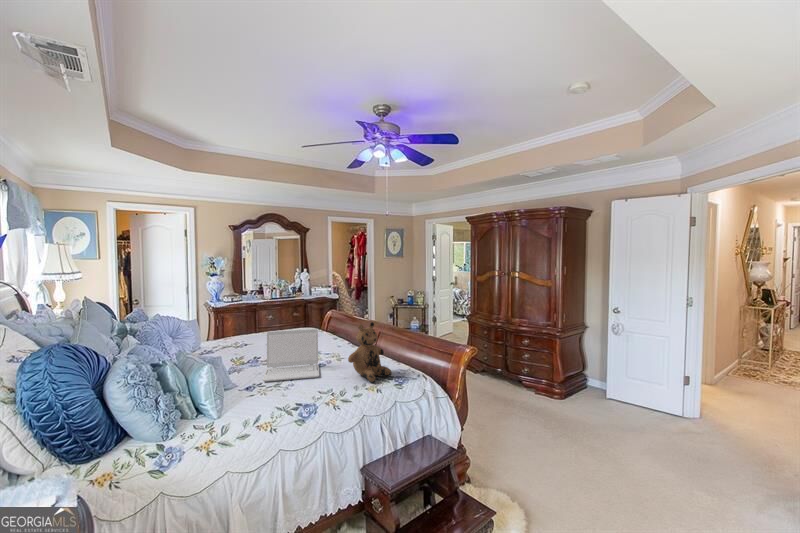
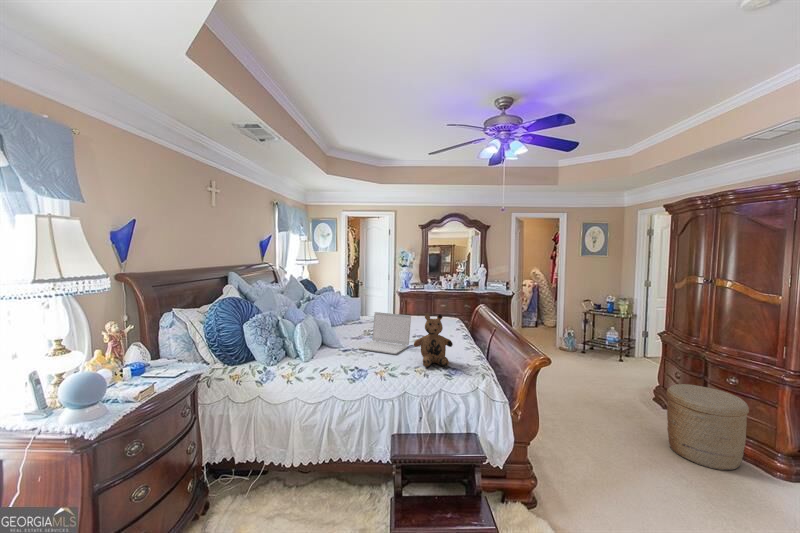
woven basket: none [494,350,542,406] -> present [666,384,749,470]

